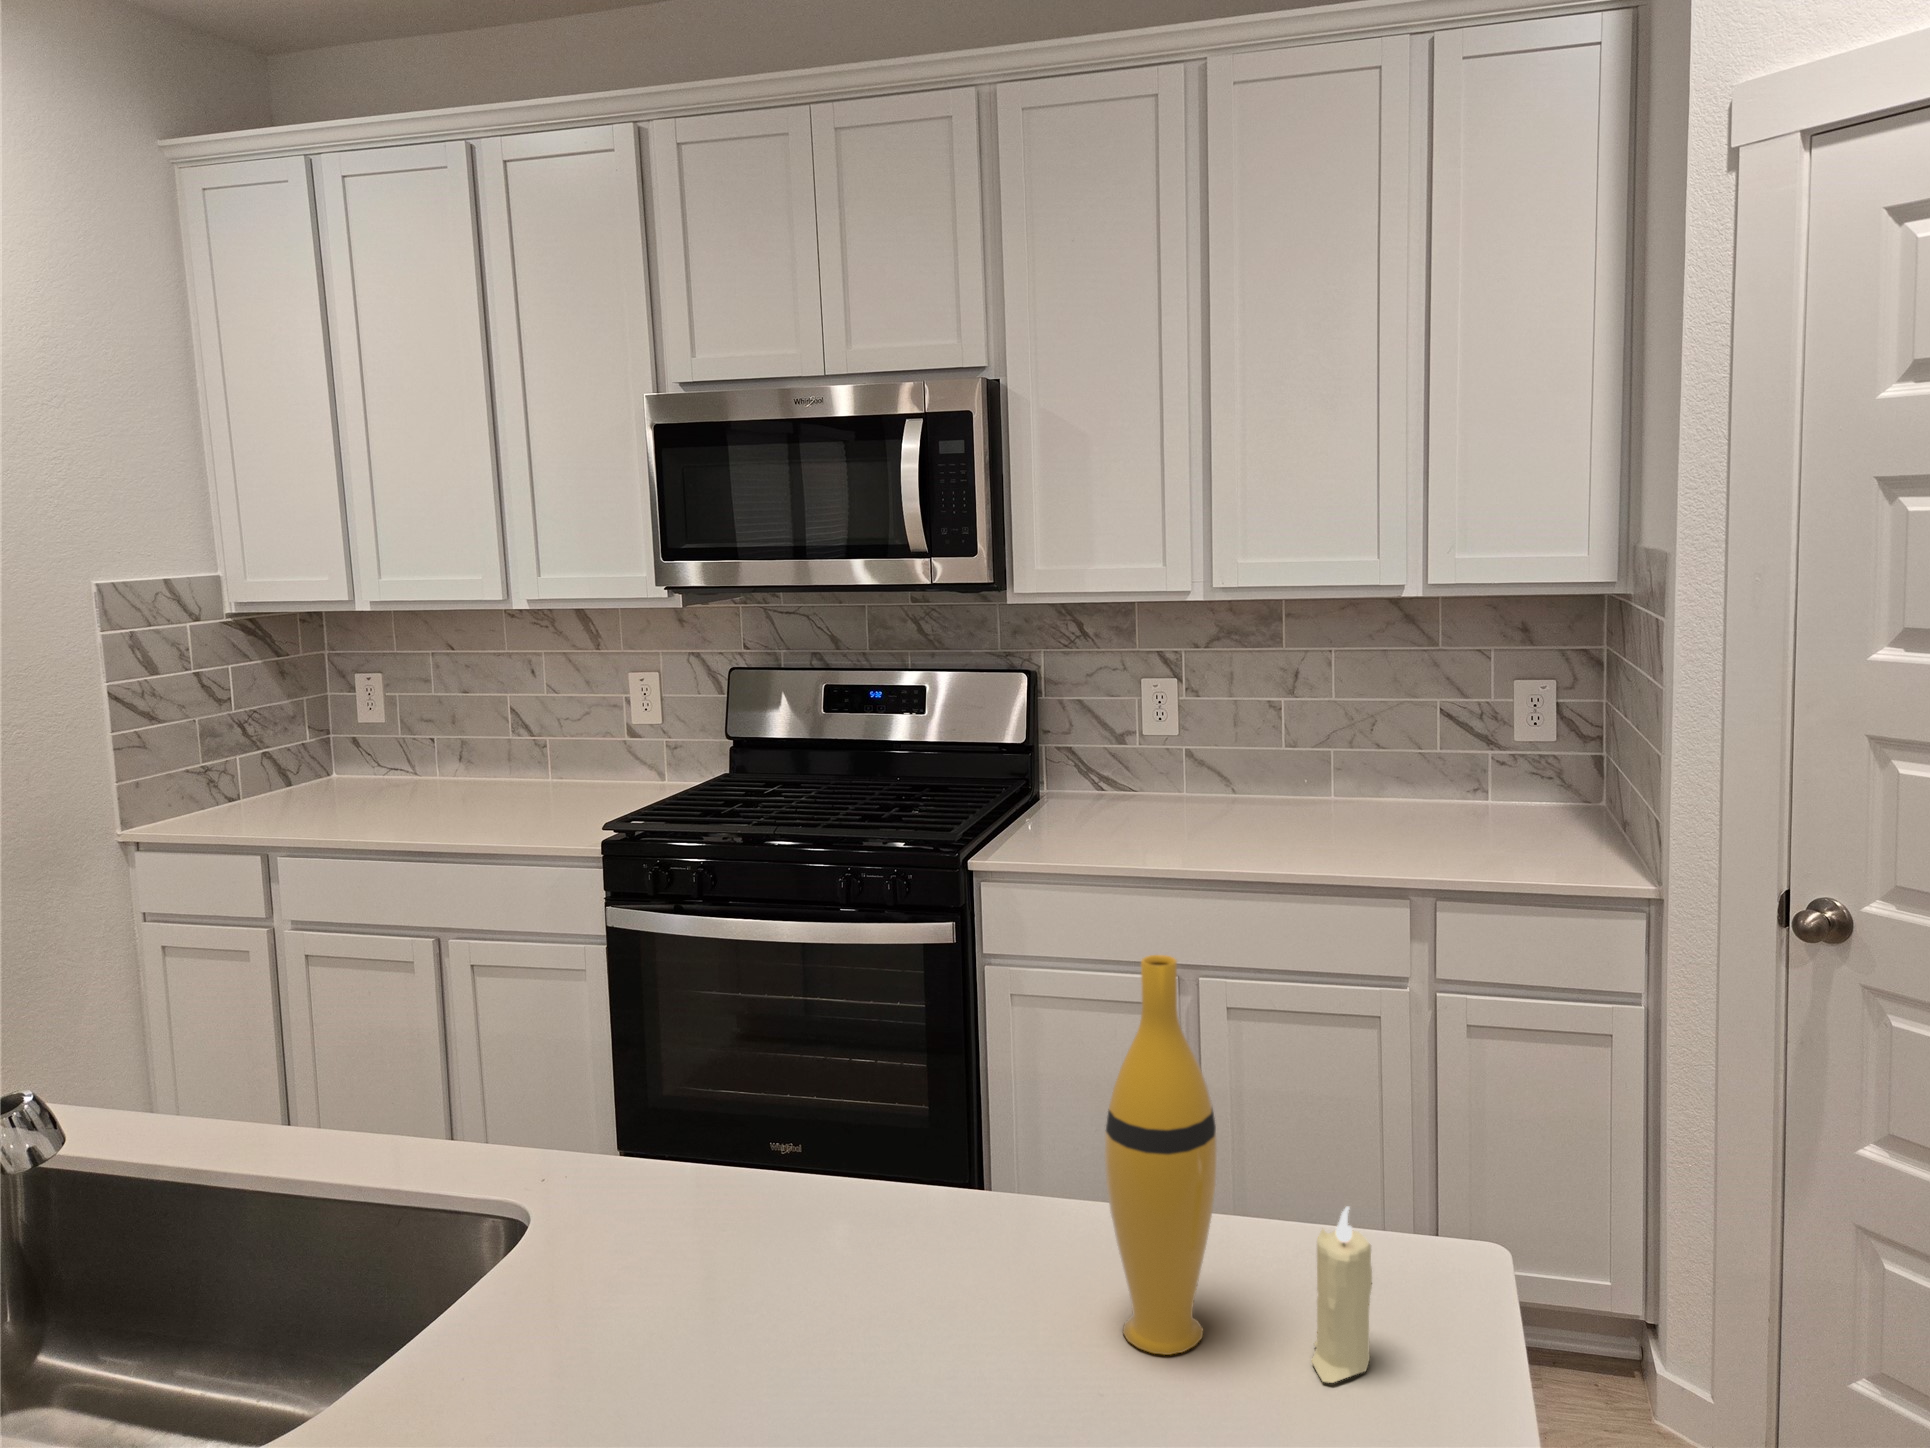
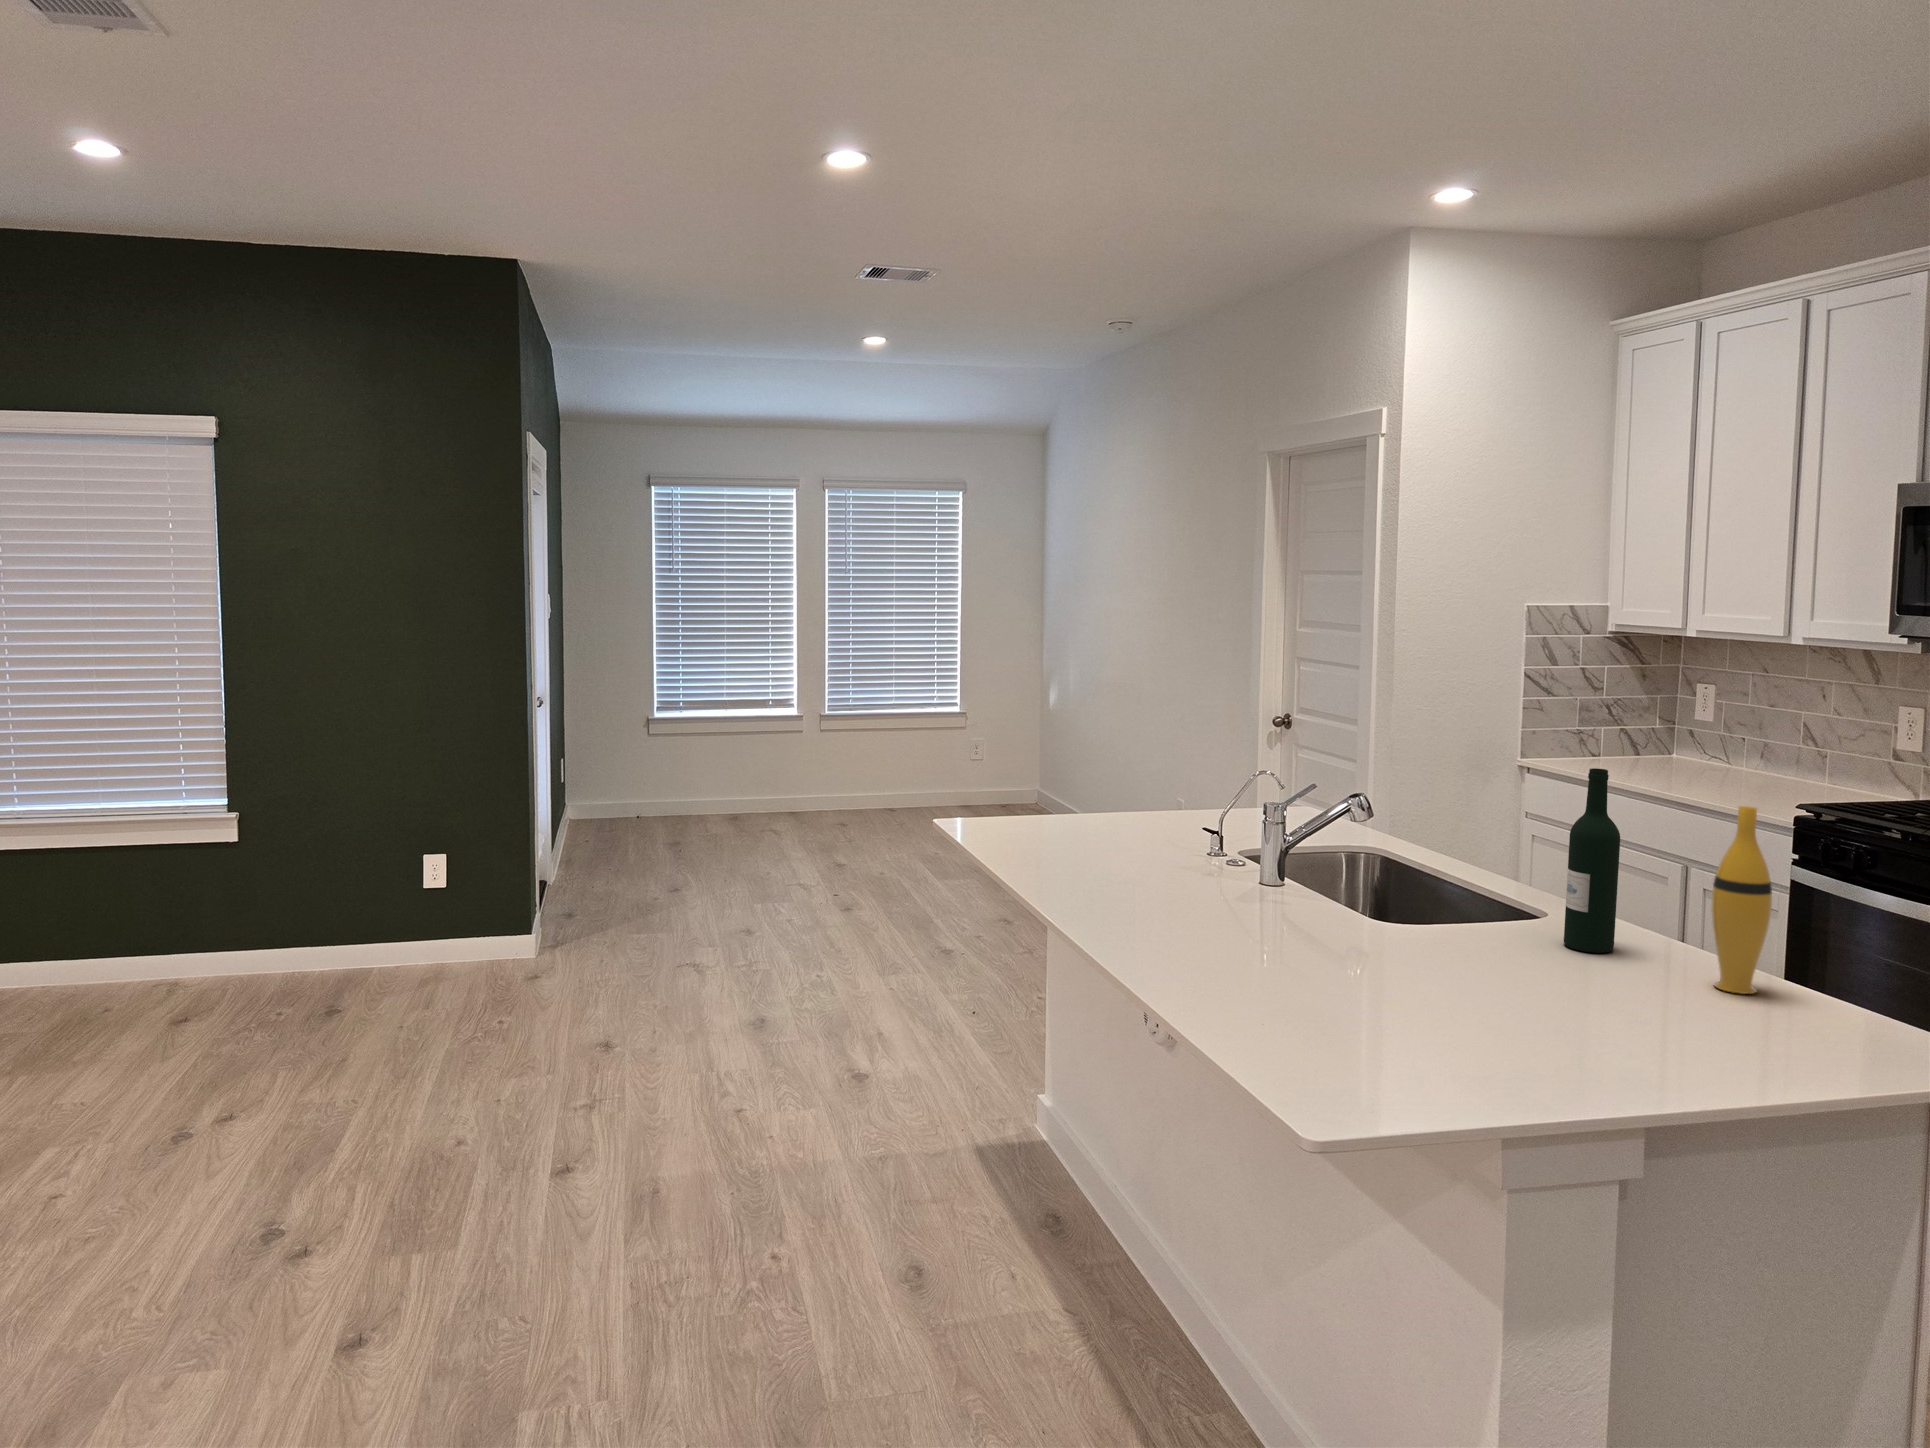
wine bottle: none [759,937,877,1376] -> present [1564,768,1620,953]
candle: present [1311,1206,1372,1383] -> none [1778,936,1821,1020]

